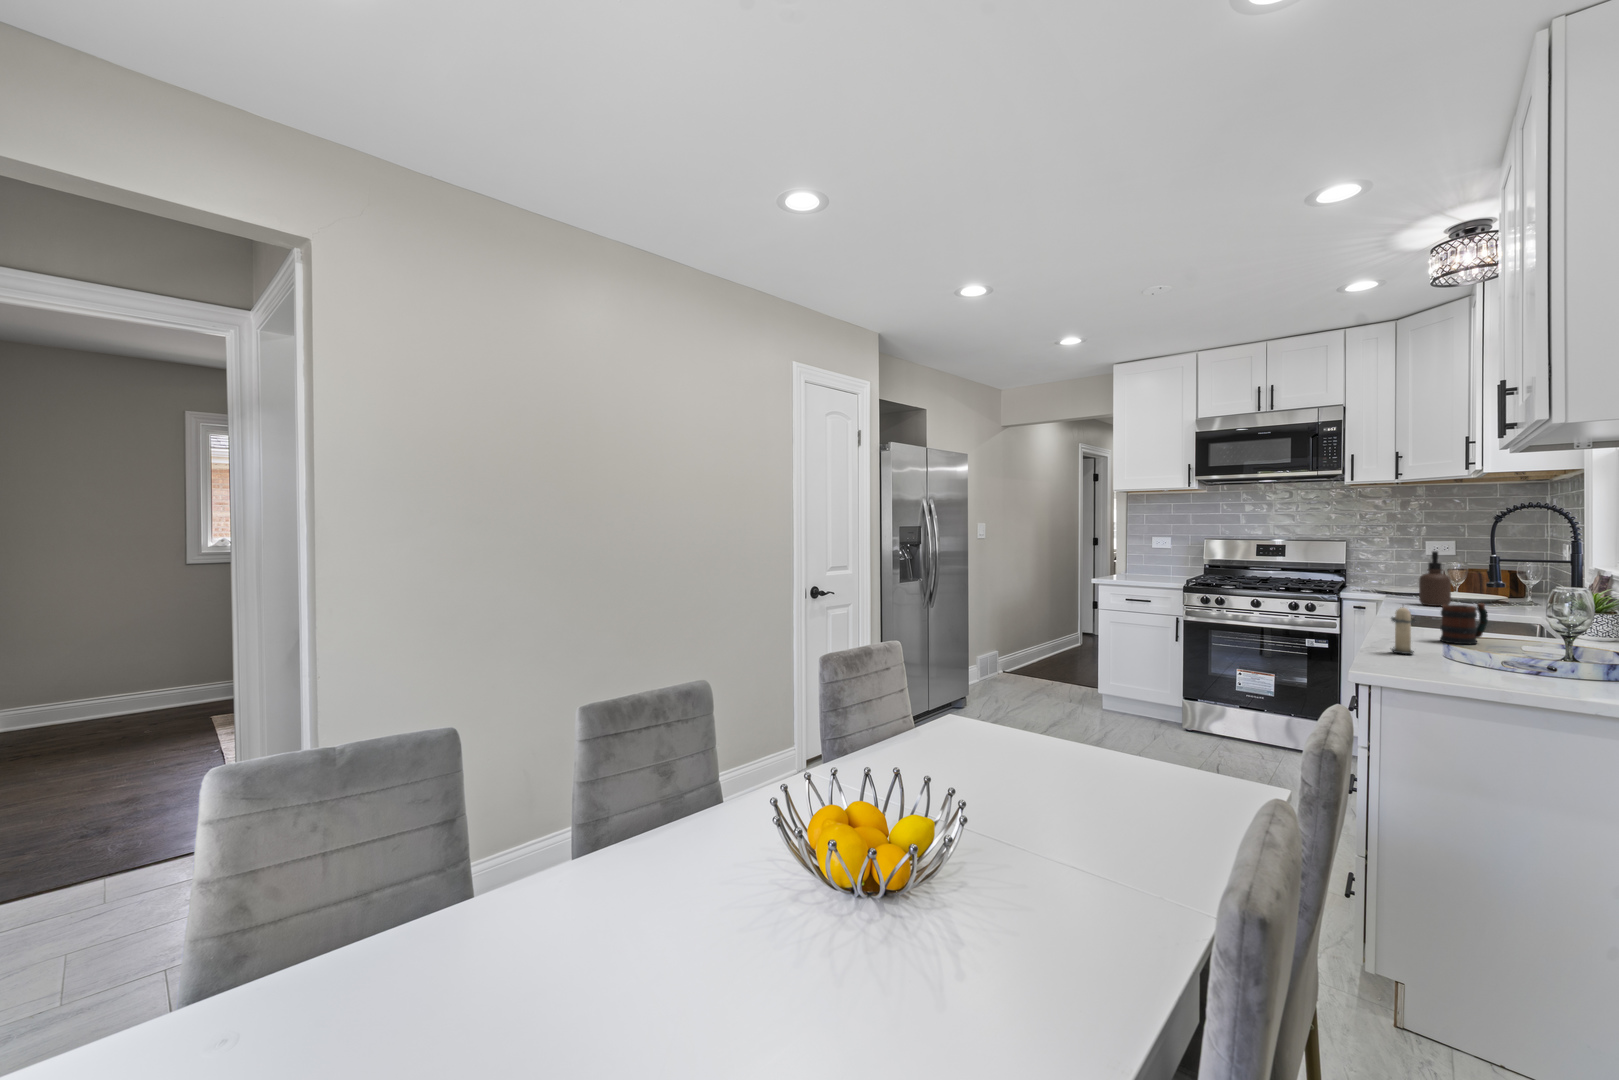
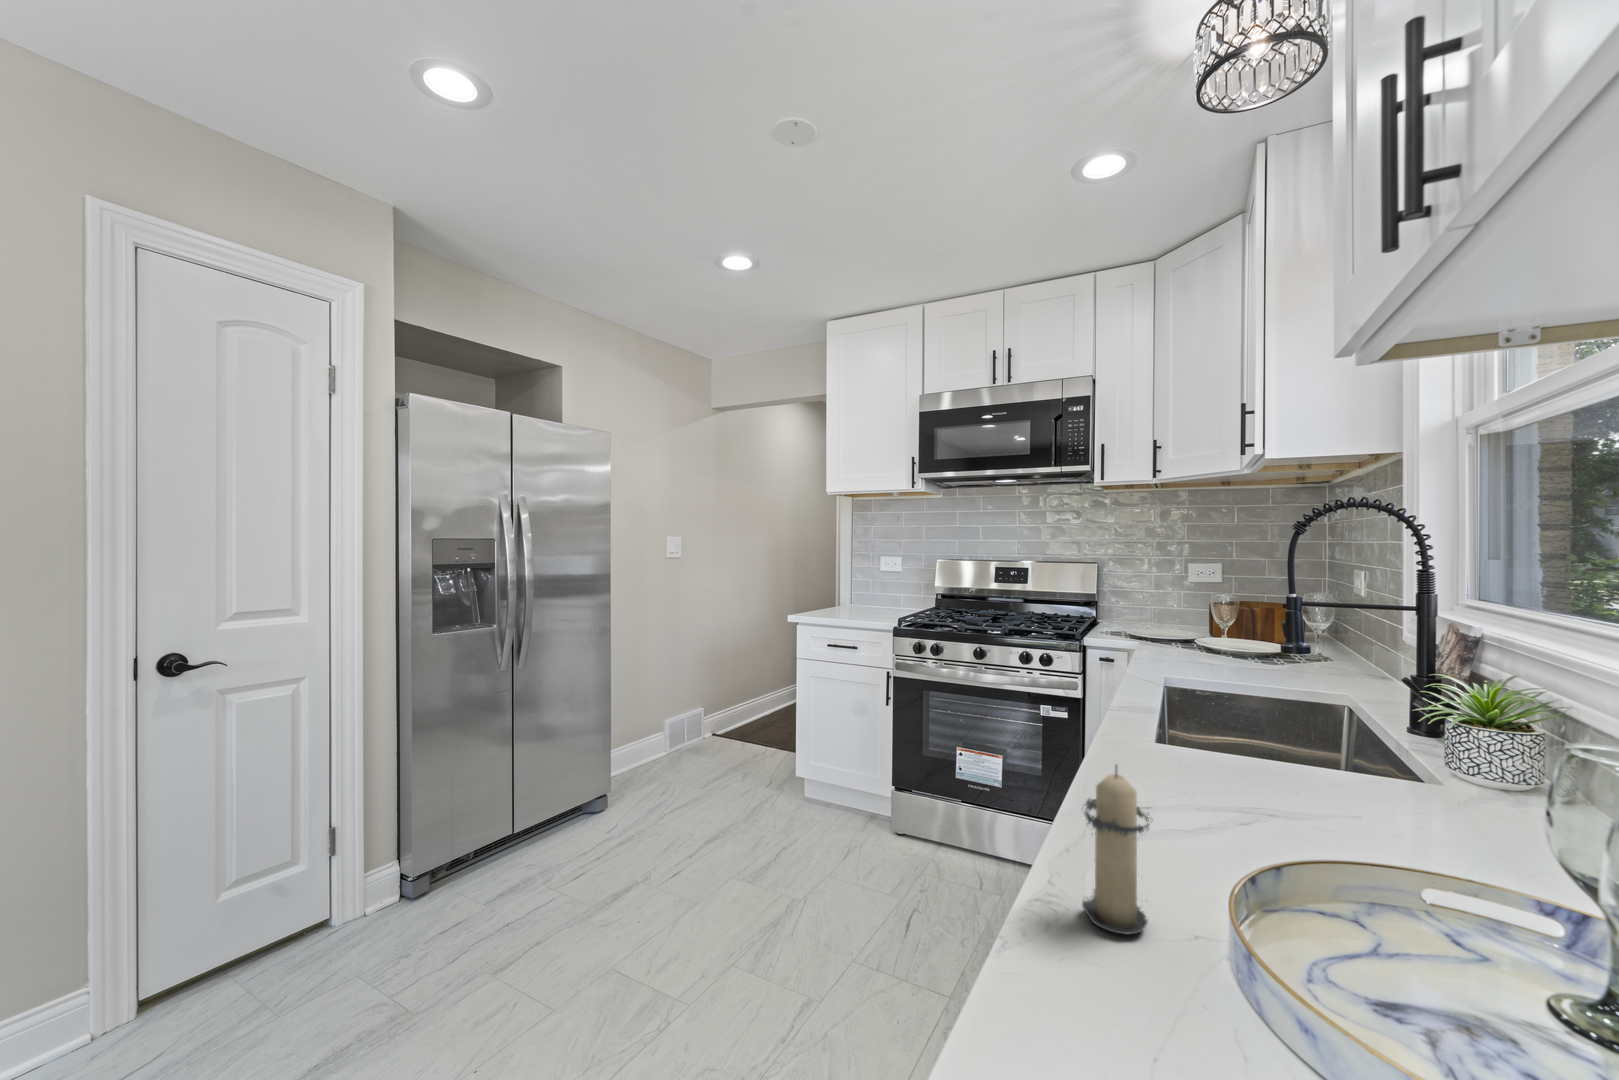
soap dispenser: present [1419,551,1451,606] -> none [1180,581,1223,669]
mug: present [1440,603,1488,644] -> none [1213,719,1316,833]

